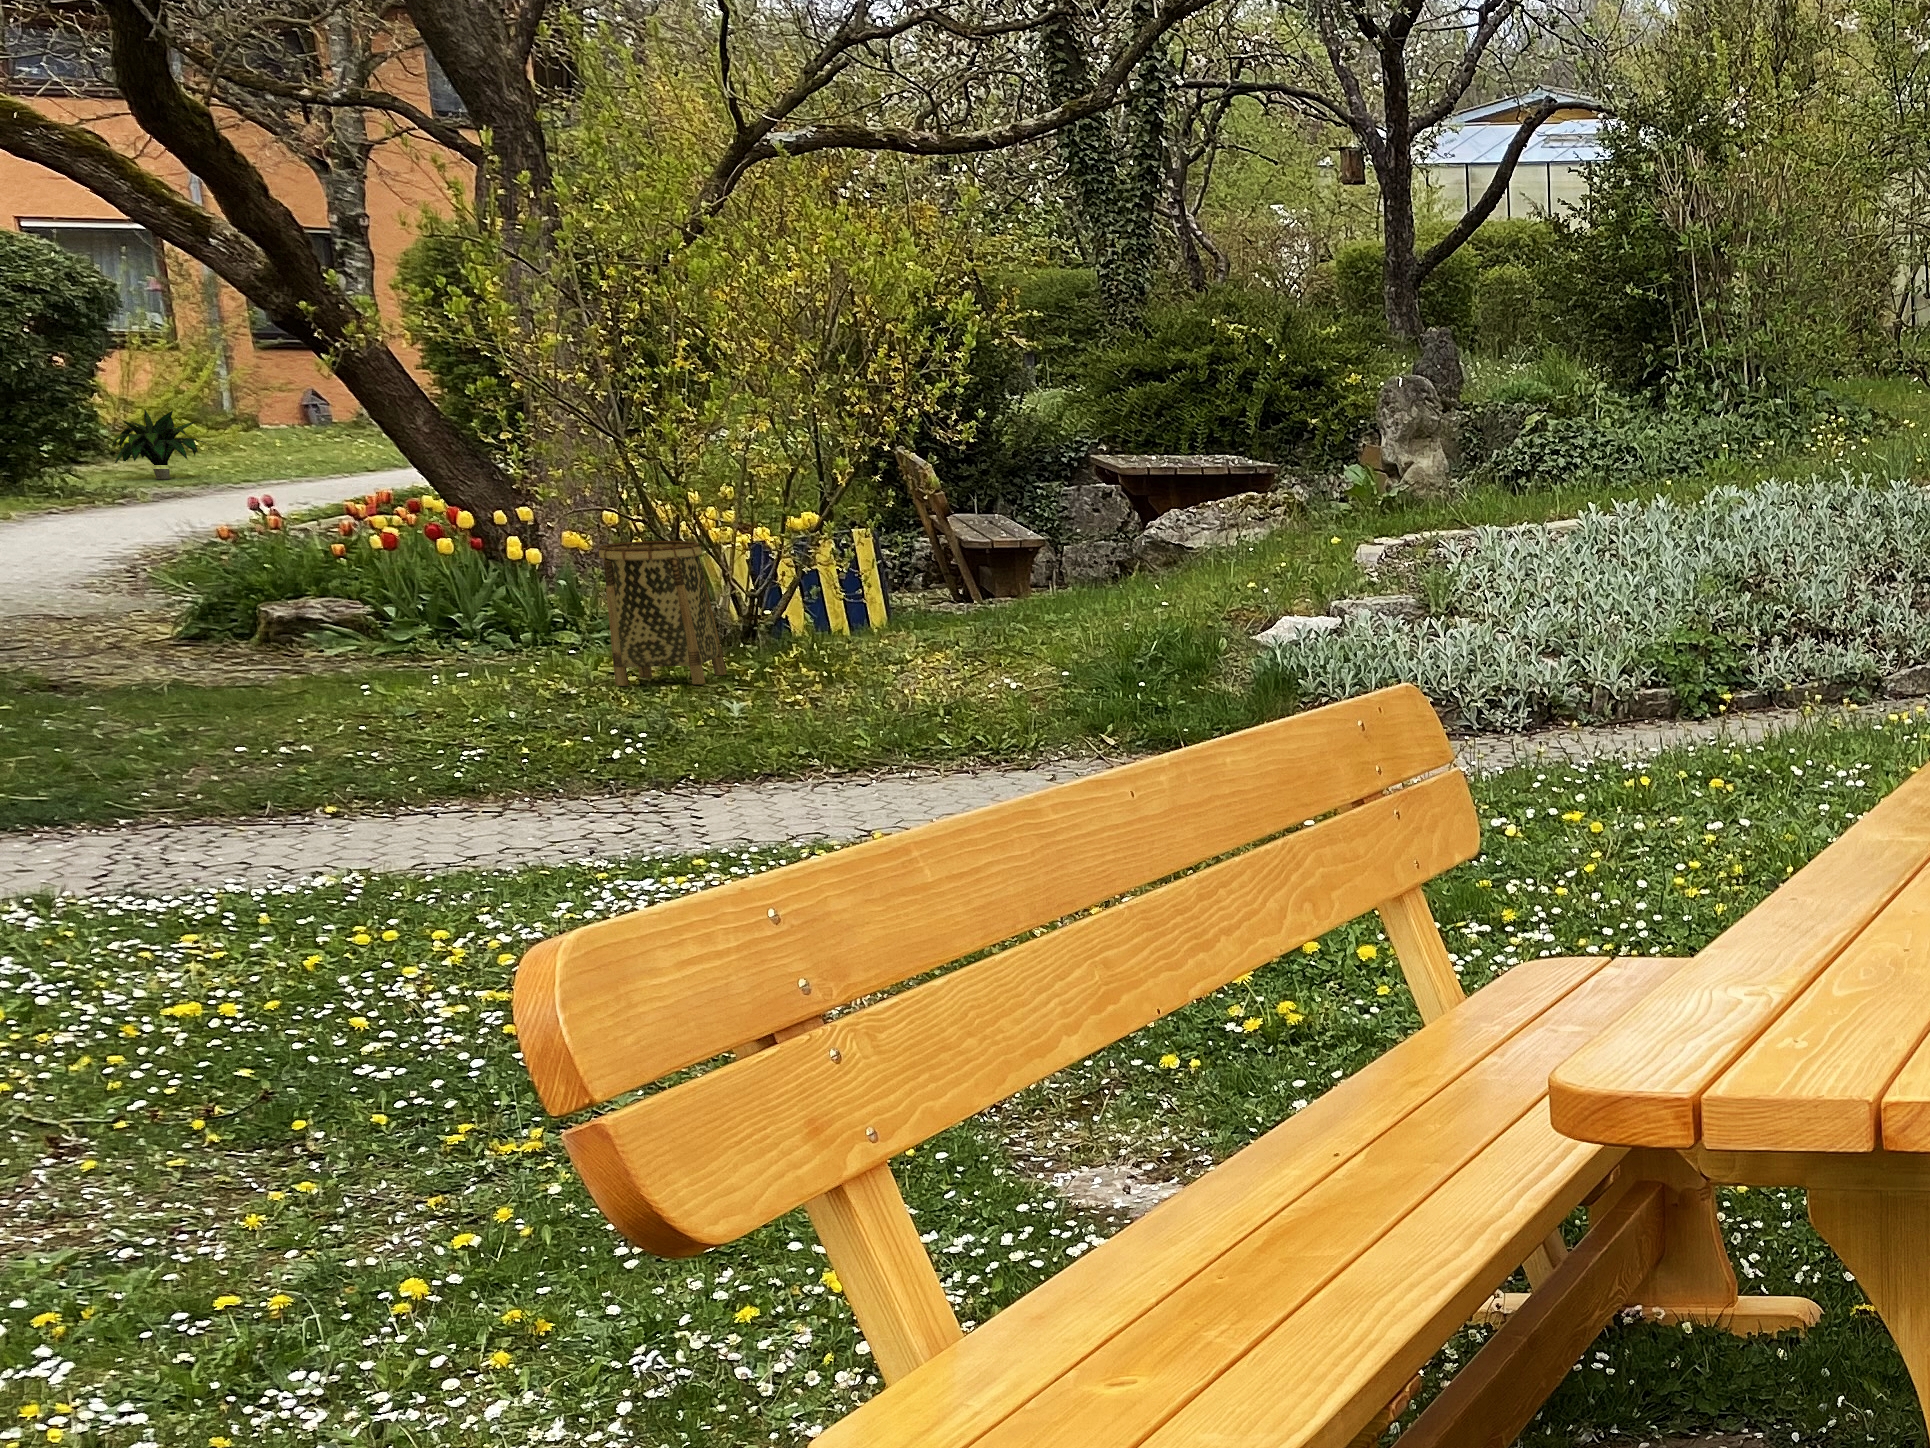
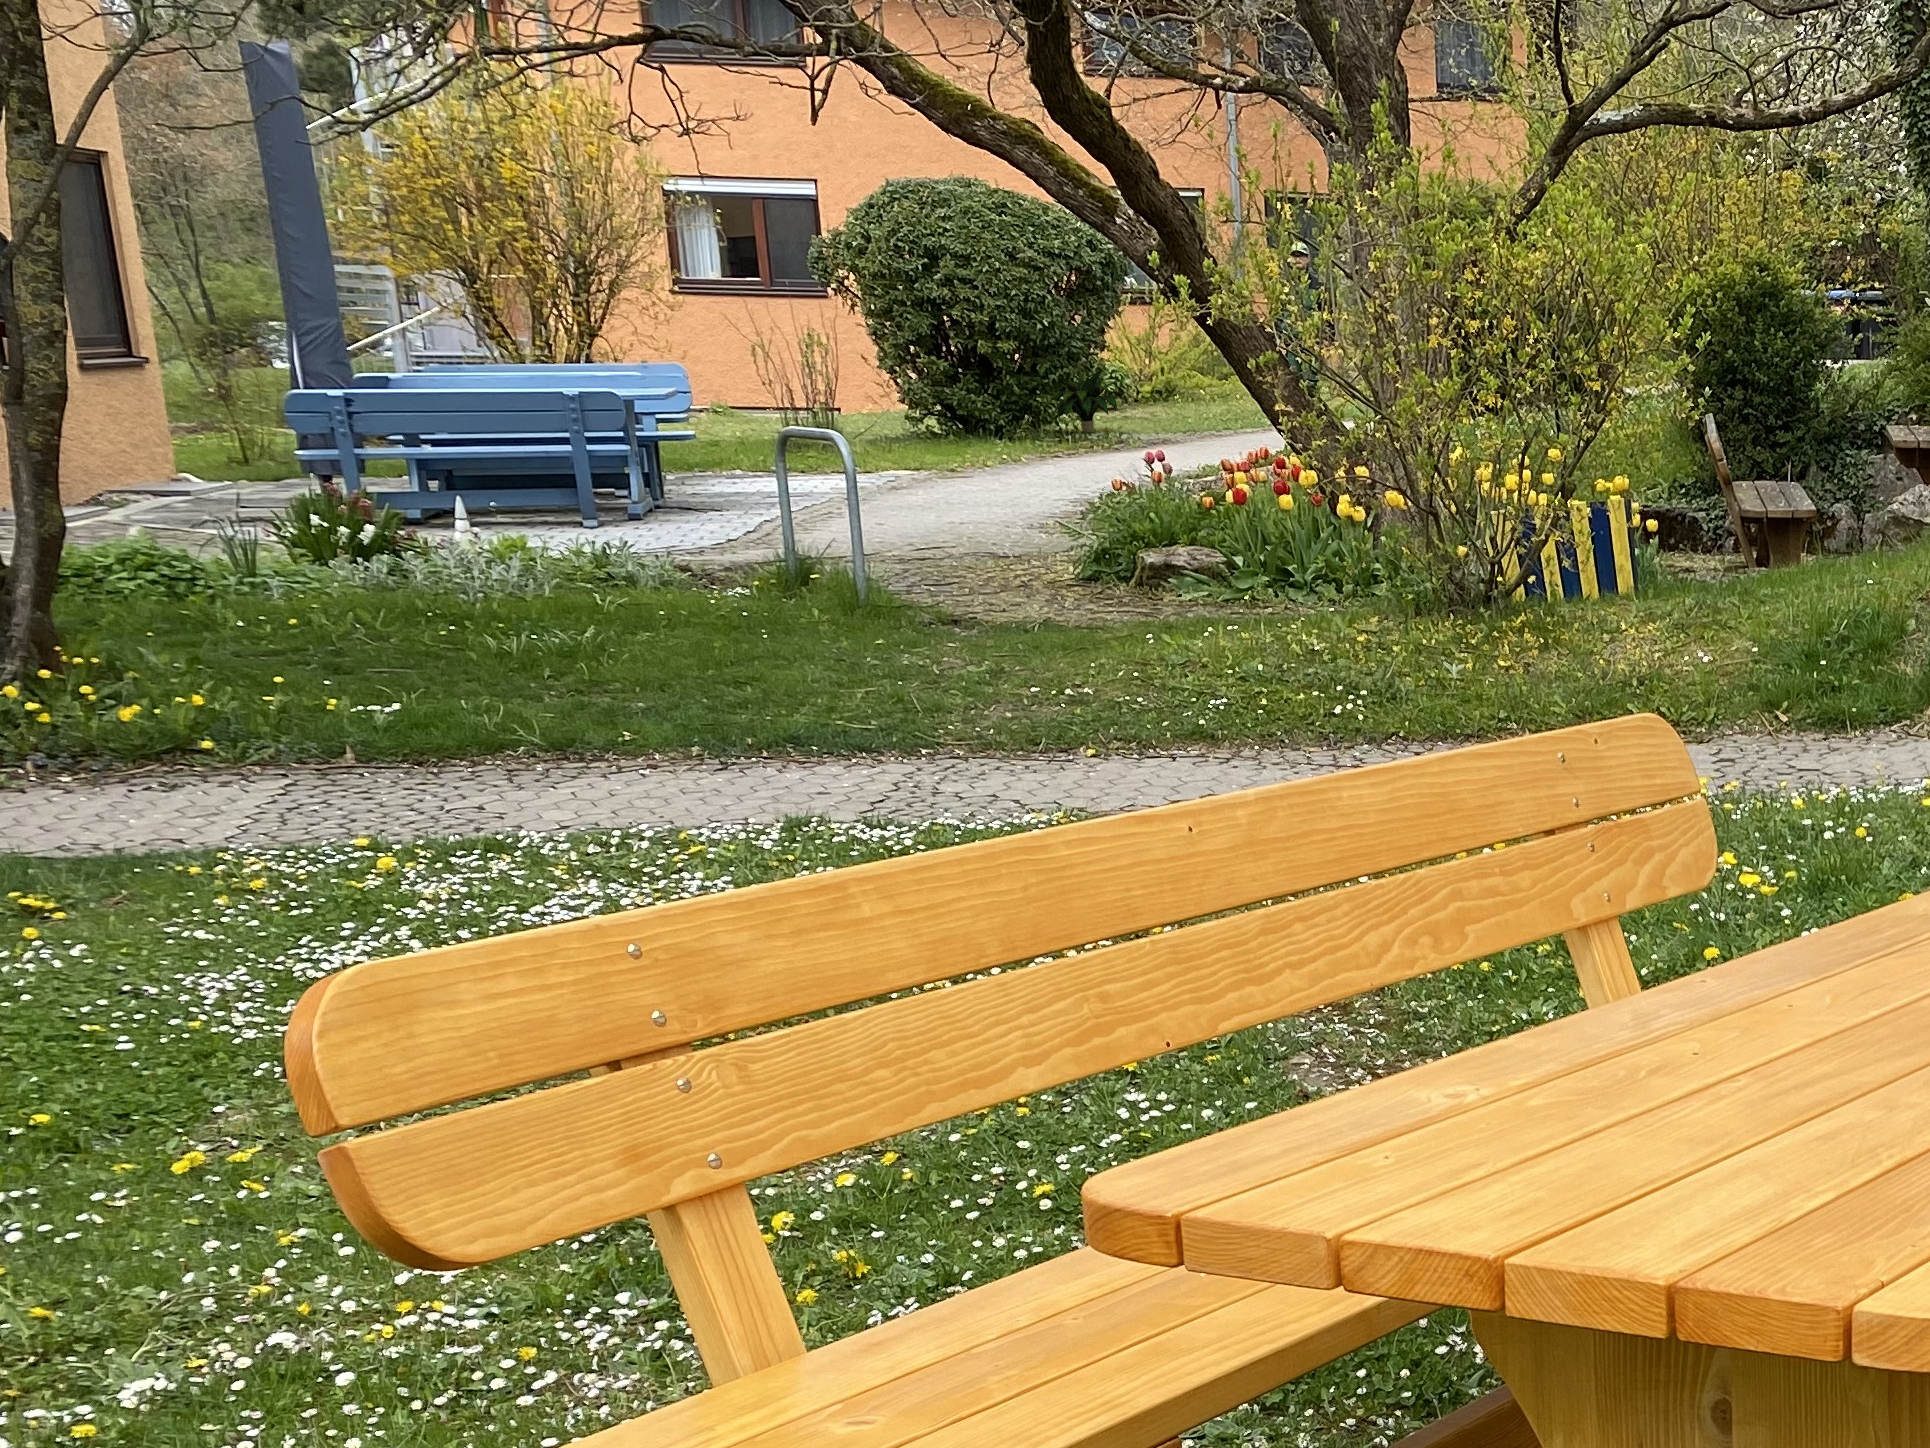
basket: present [599,541,727,686] -> none [1392,508,1492,642]

